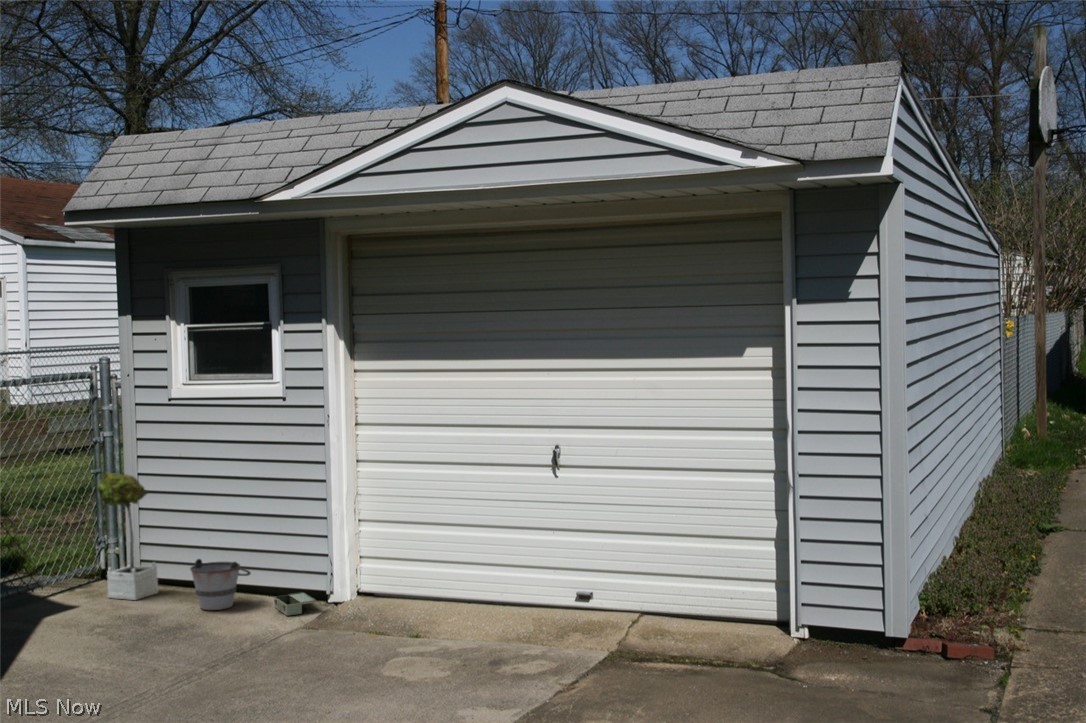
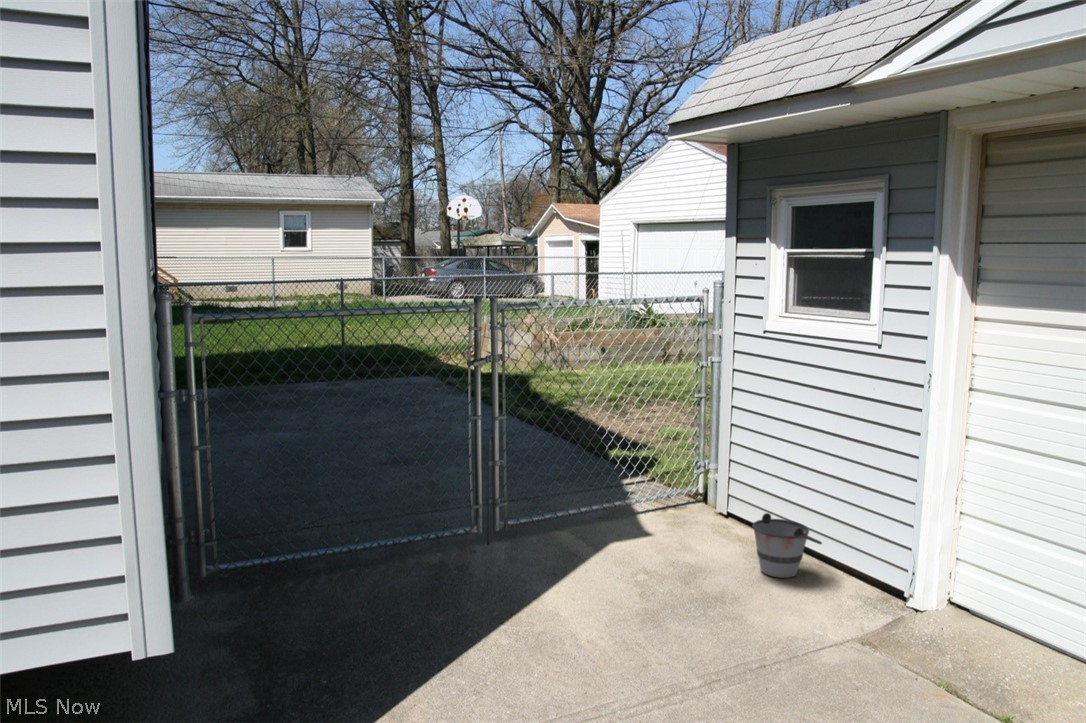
potted tree: present [97,472,158,600] -> none [687,400,740,537]
toolbox: present [274,592,316,616] -> none [837,581,884,615]

